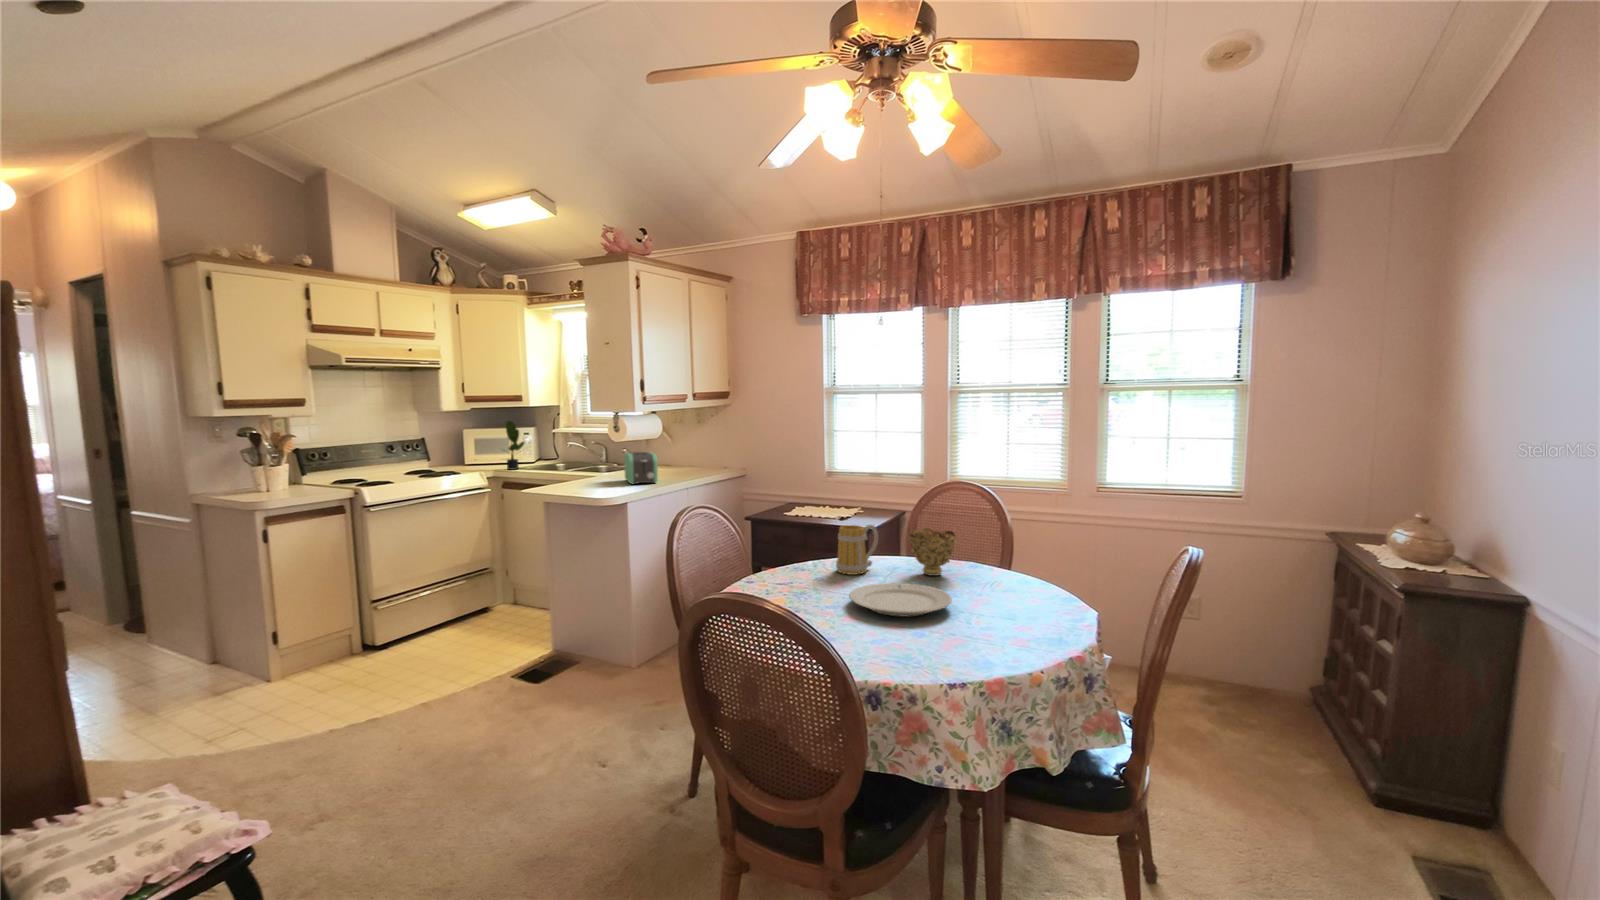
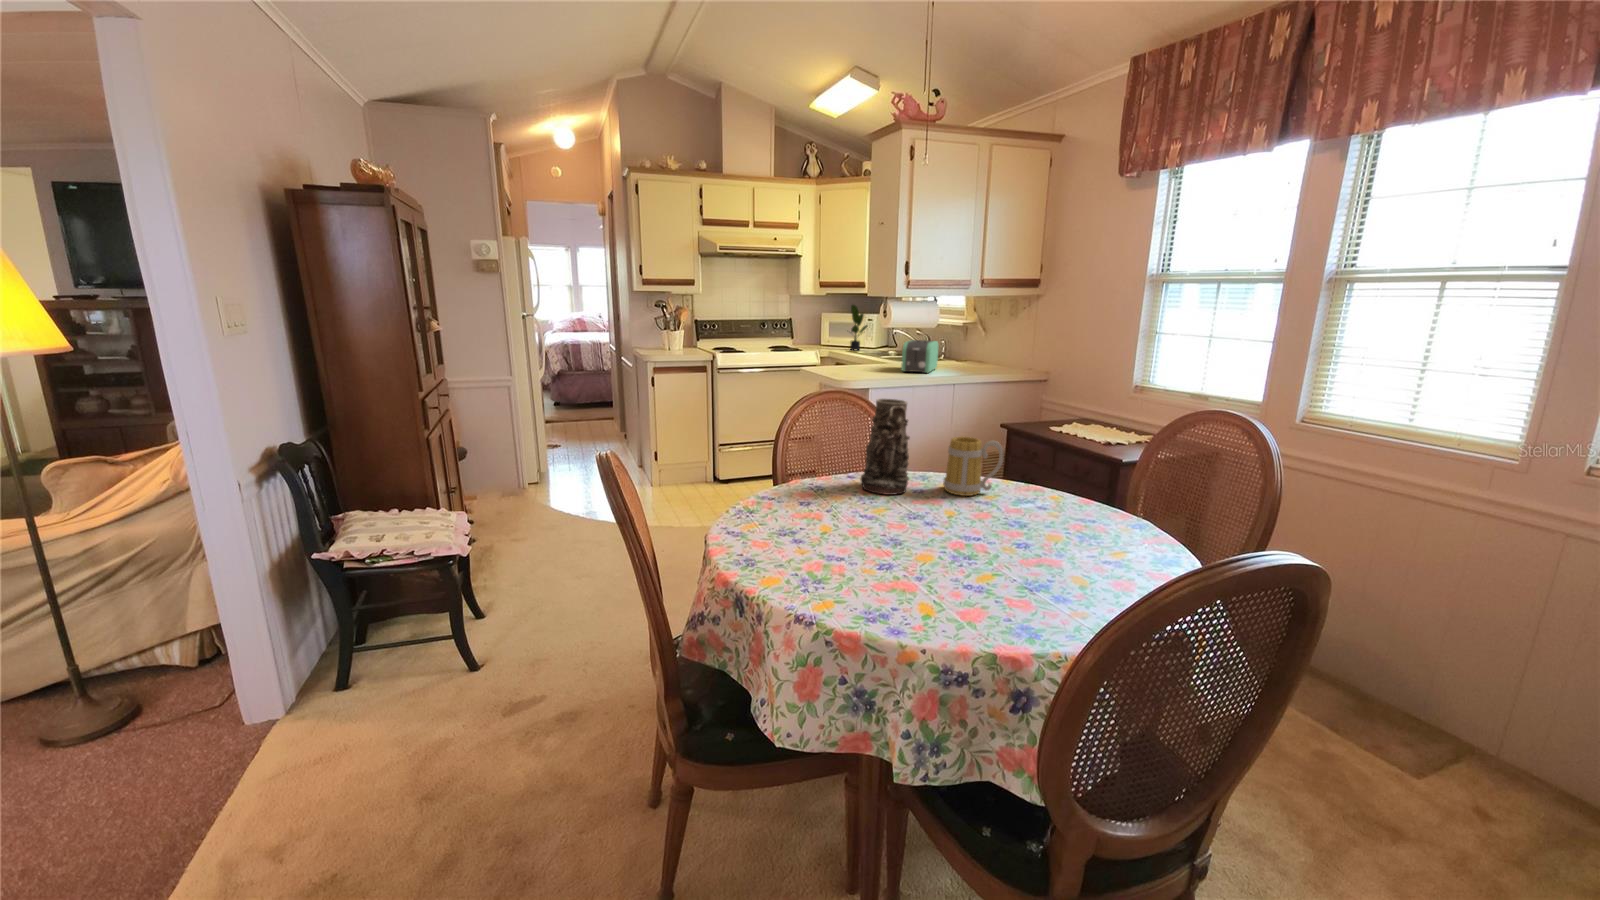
vase: none [780,502,823,588] -> present [861,399,910,495]
decorative bowl: present [910,528,956,576] -> none [1023,456,1088,520]
plate: present [849,583,952,617] -> none [864,505,988,551]

